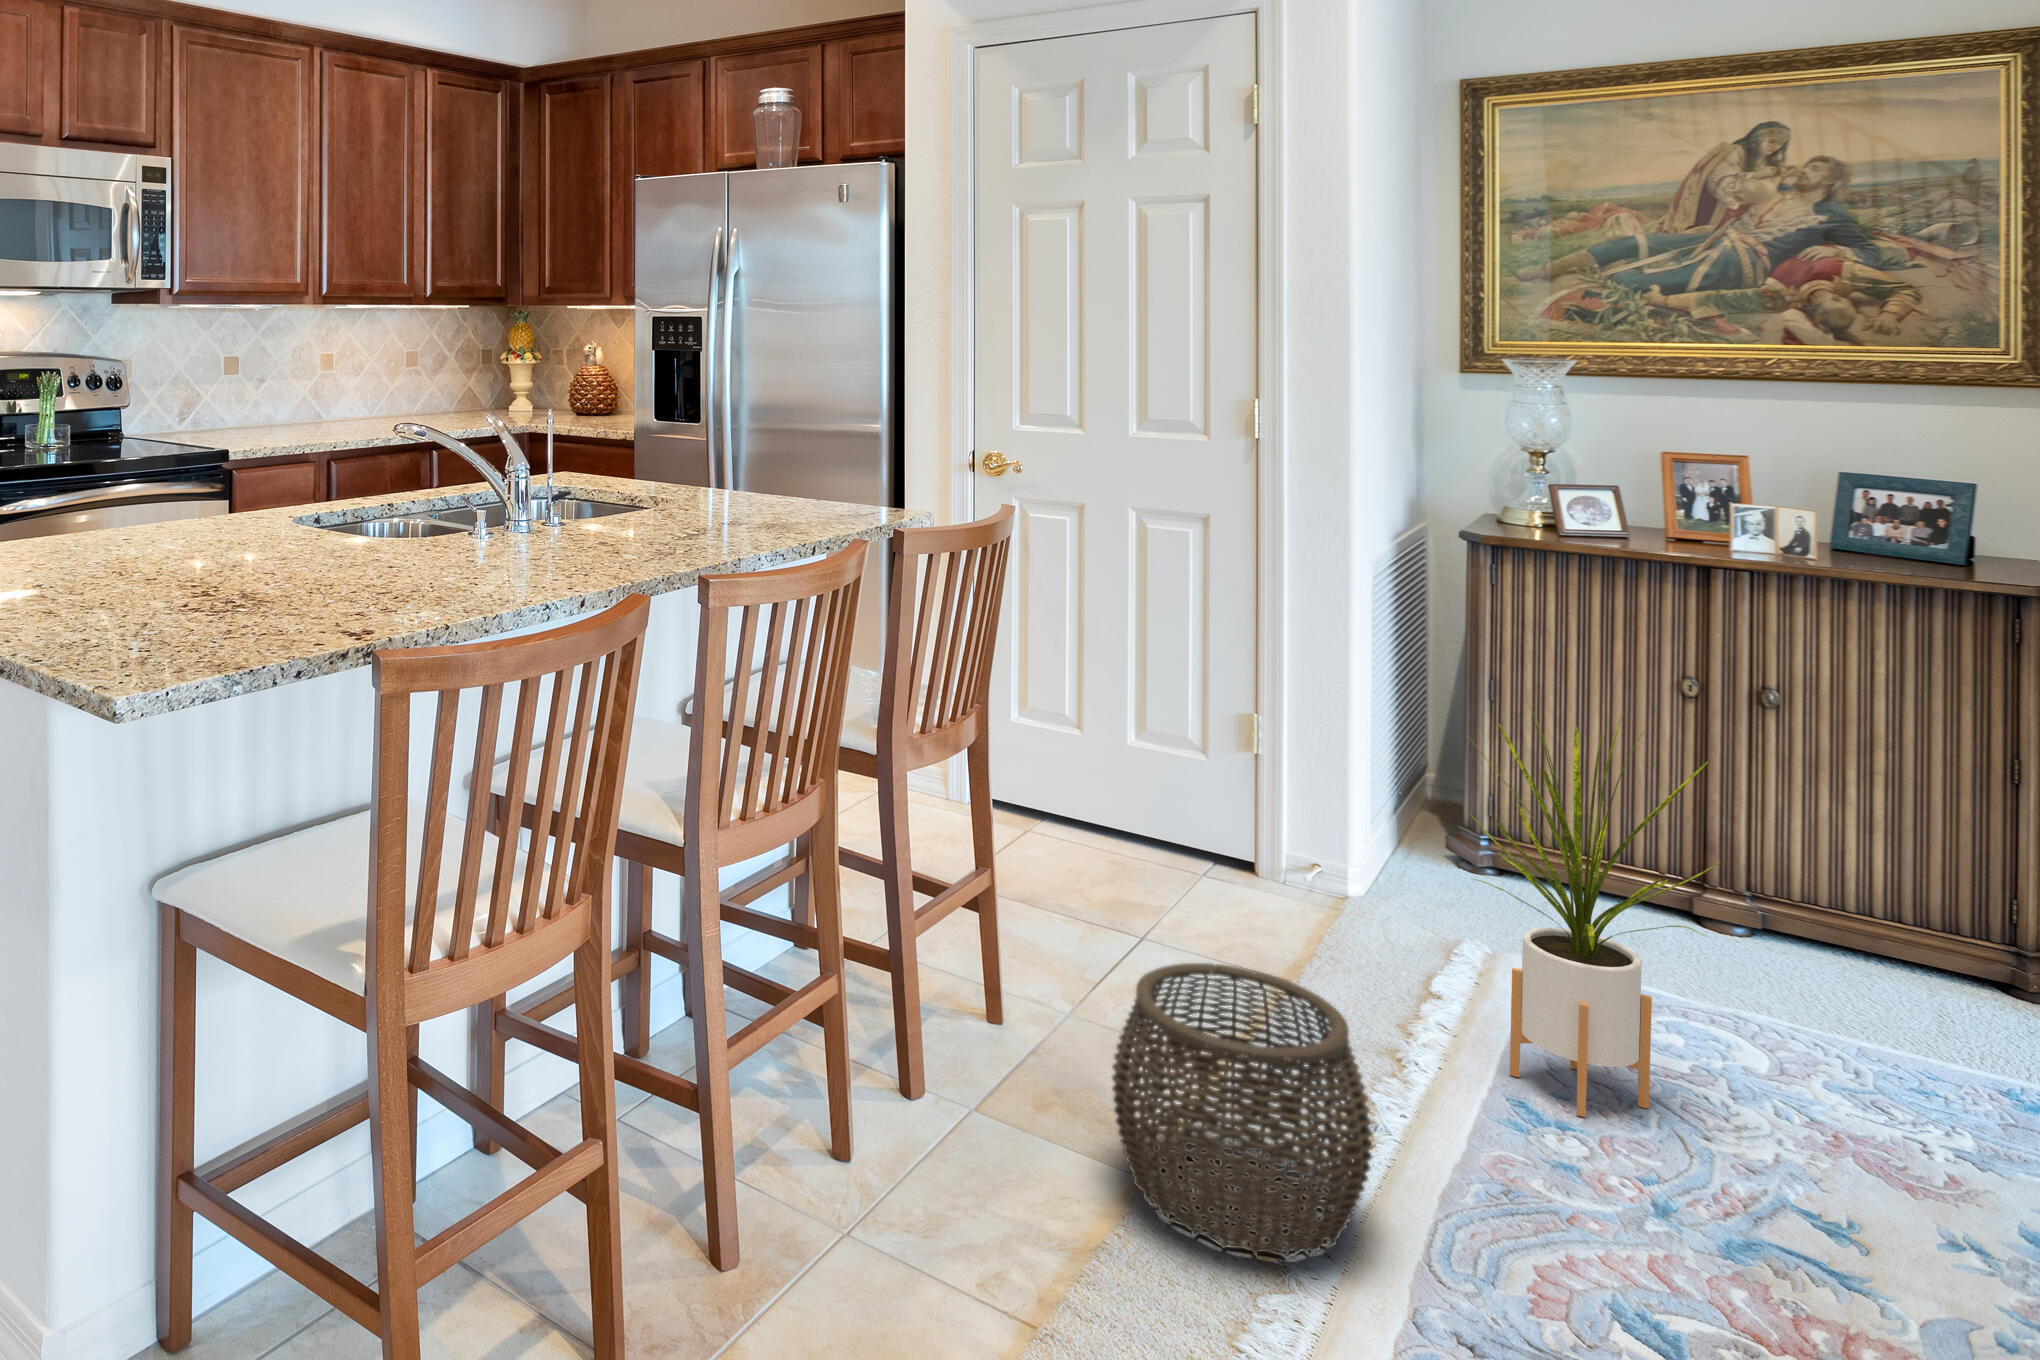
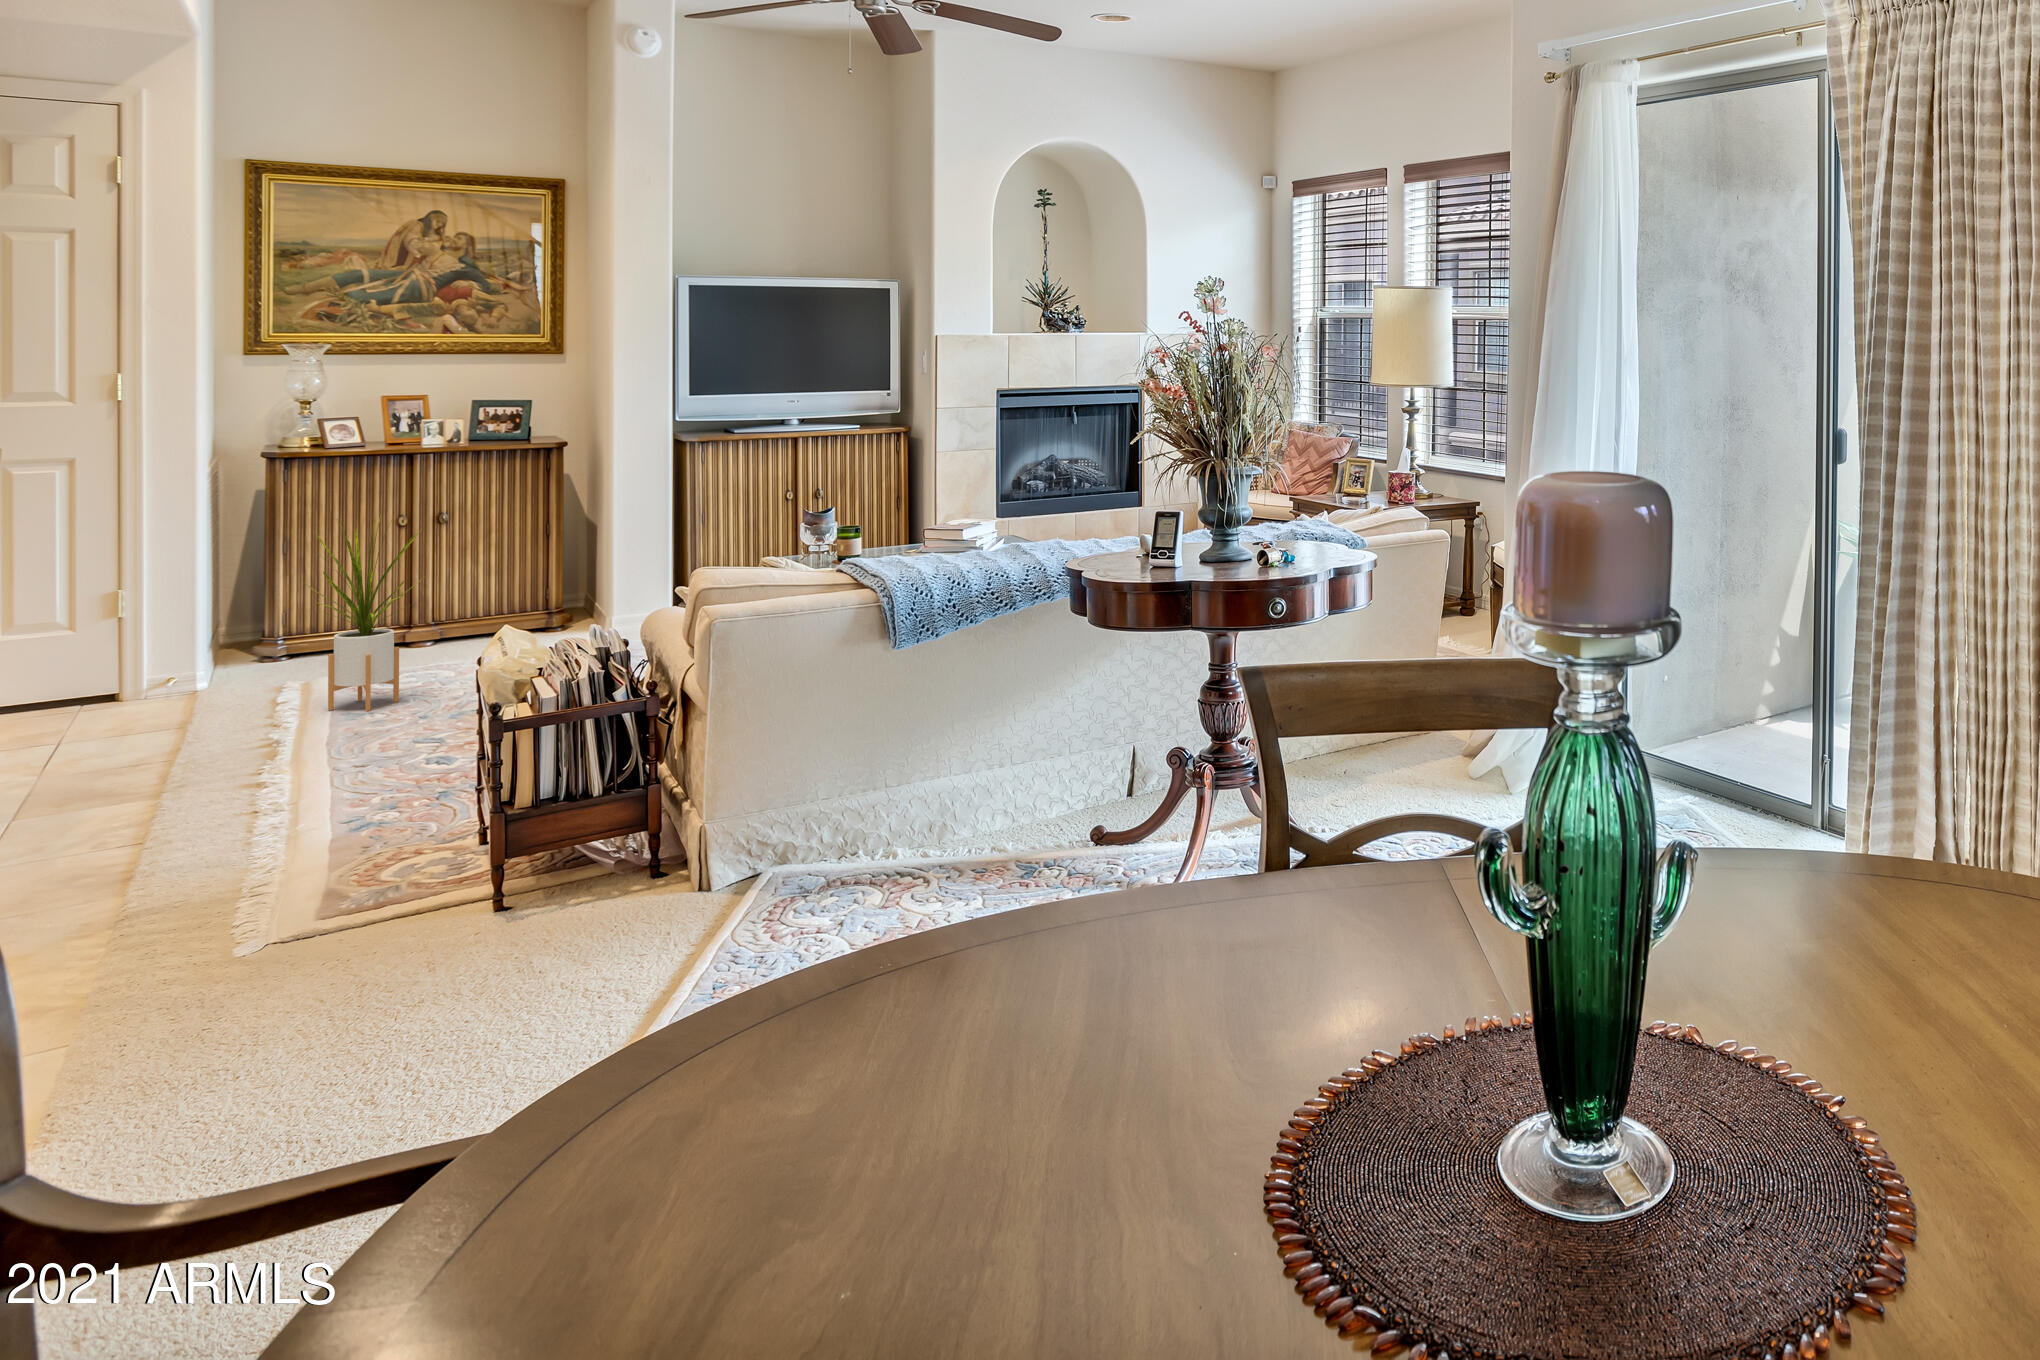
woven basket: present [1112,963,1373,1259] -> none [122,659,284,786]

